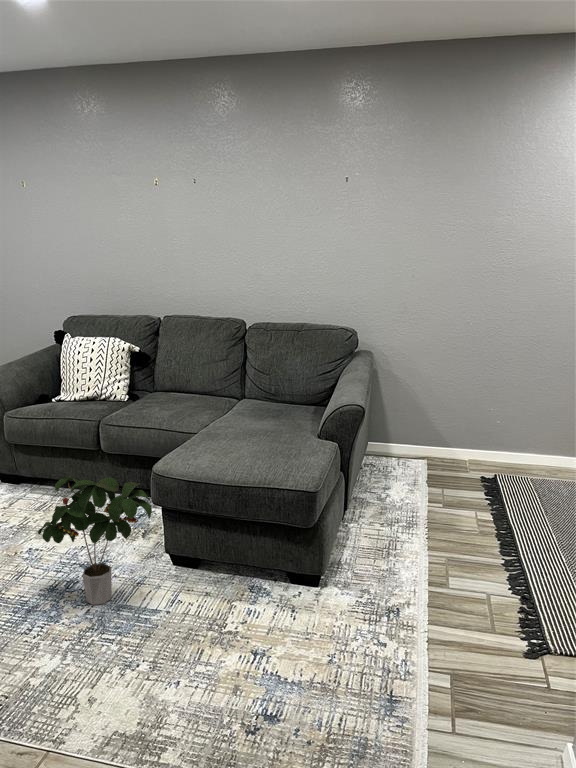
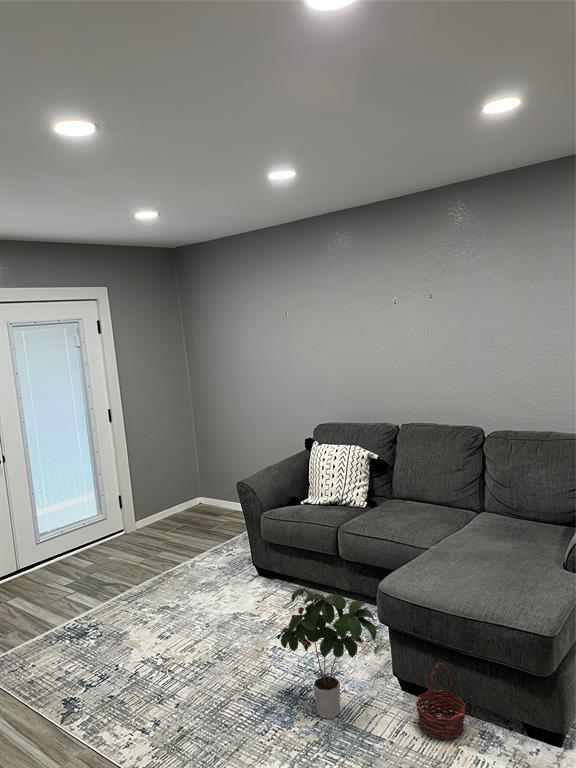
basket: none [190,531,237,600] -> present [416,663,466,739]

